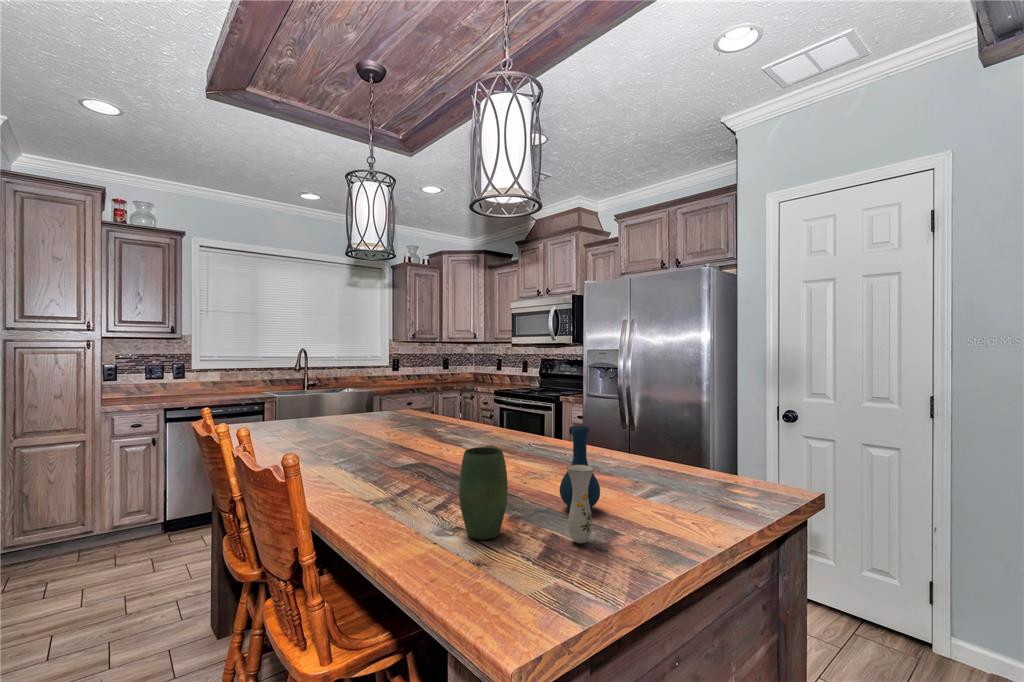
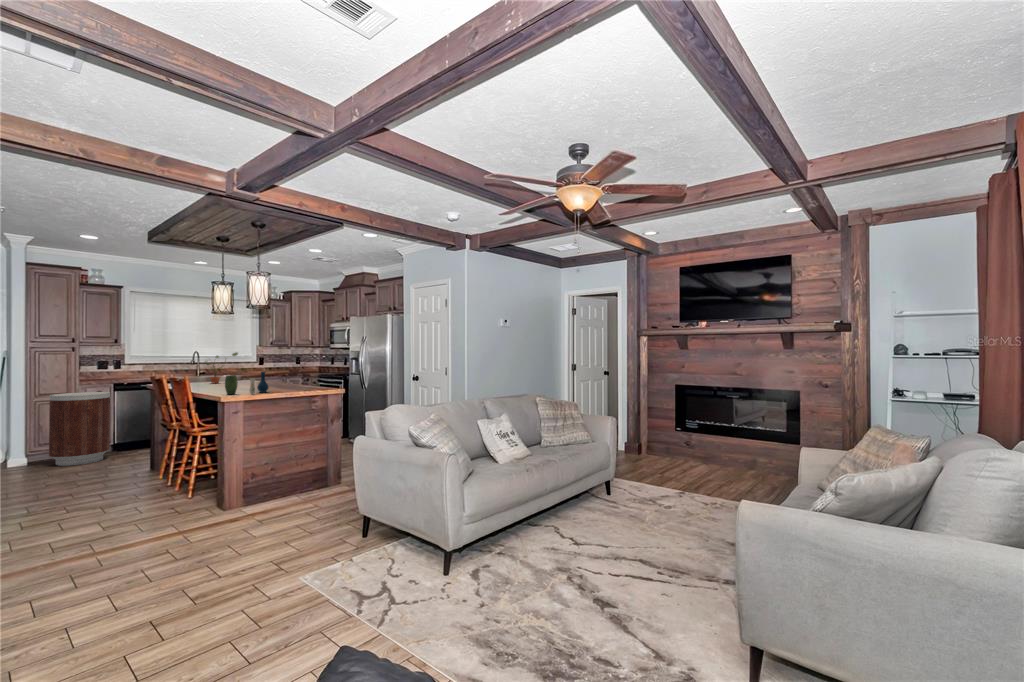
potted plant: none [331,350,399,423] -> present [206,353,238,384]
trash can: none [30,425,152,585] -> present [49,392,110,466]

